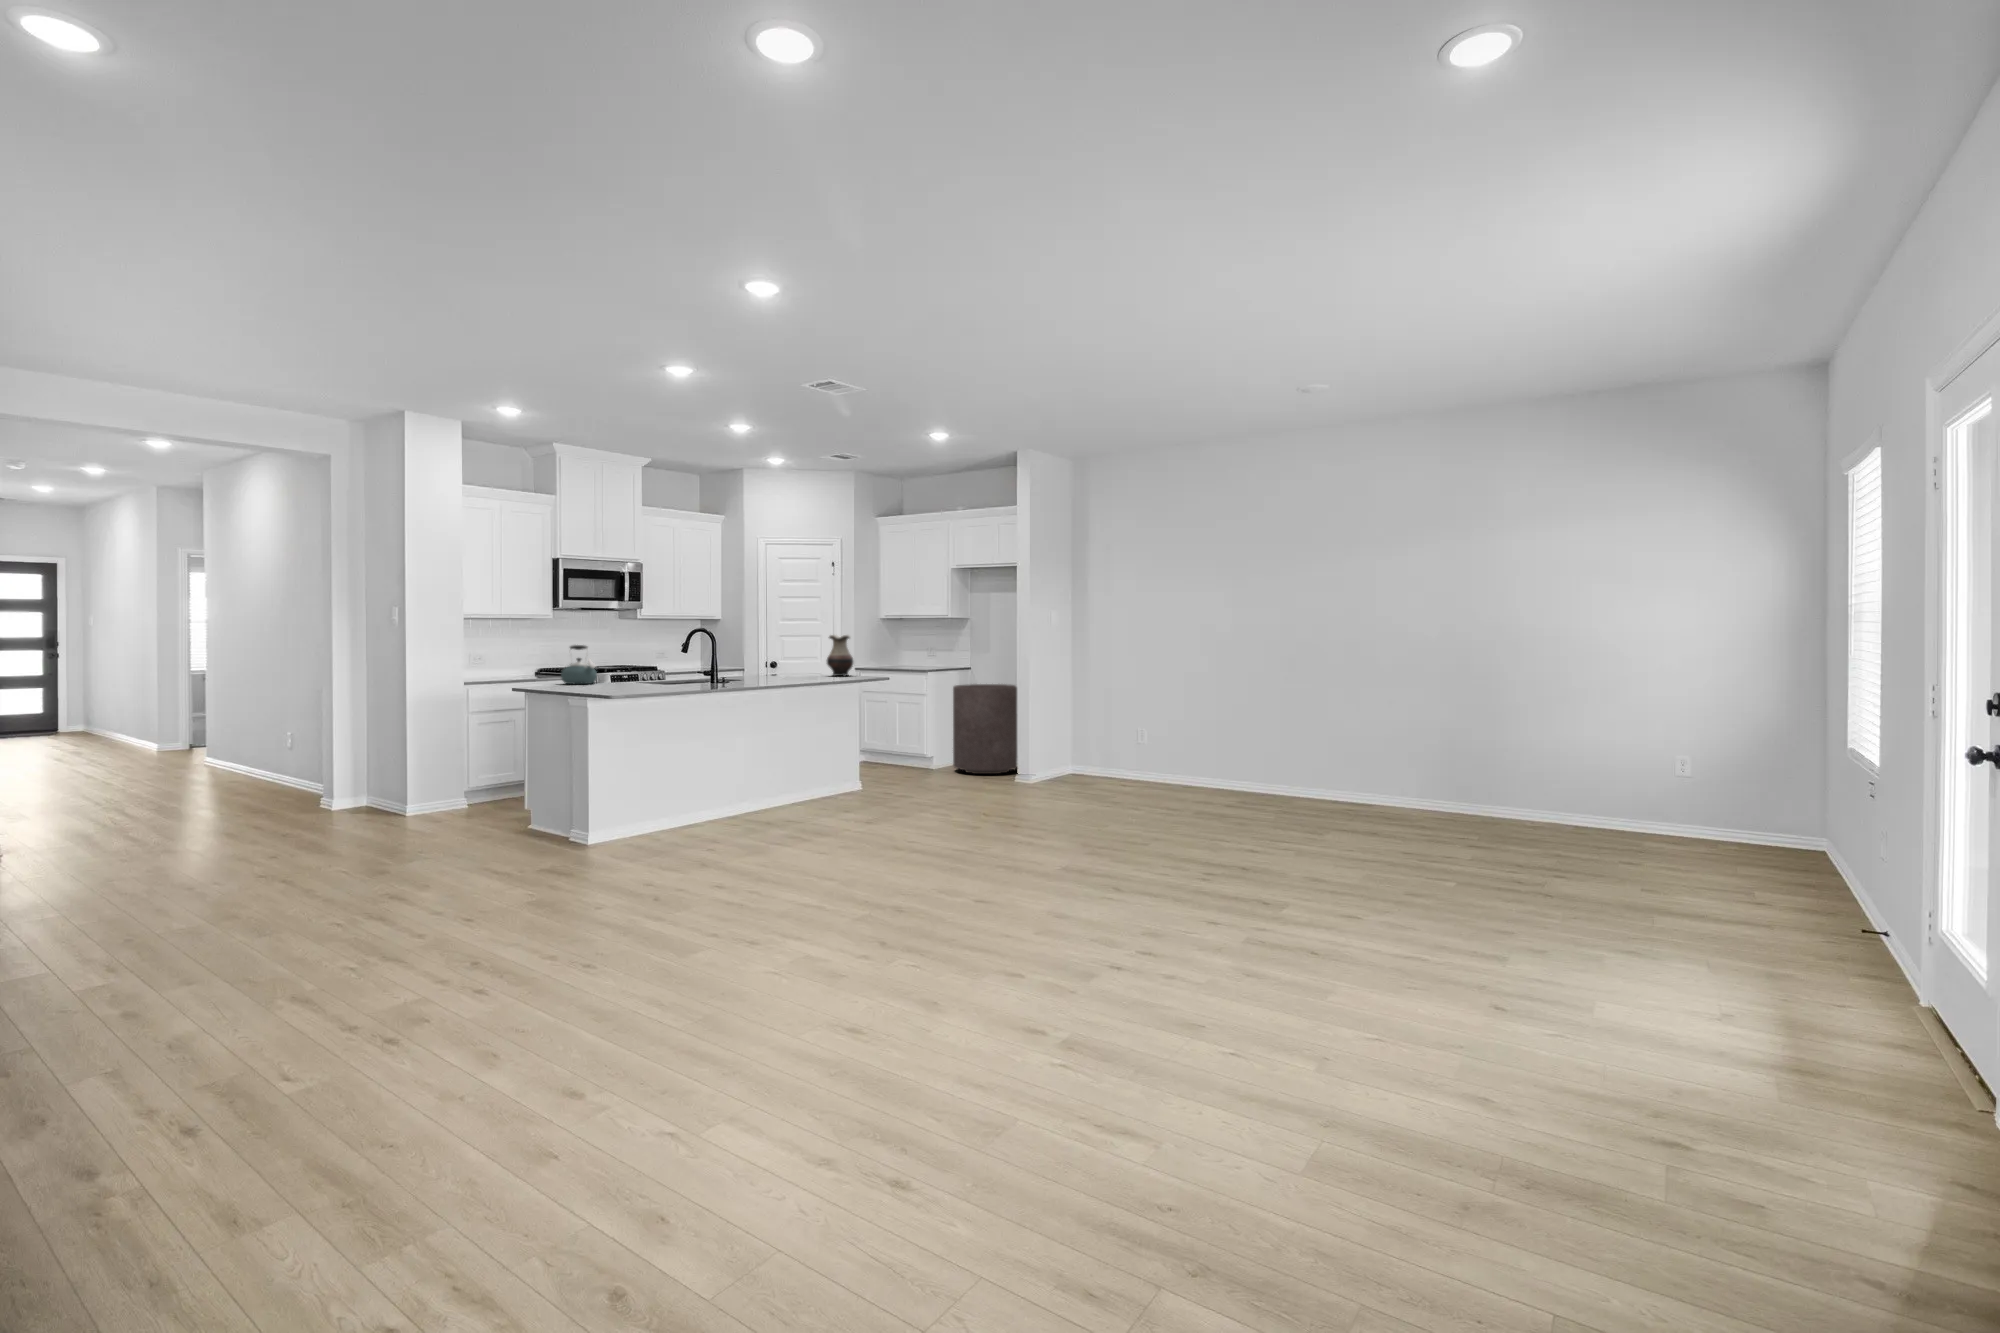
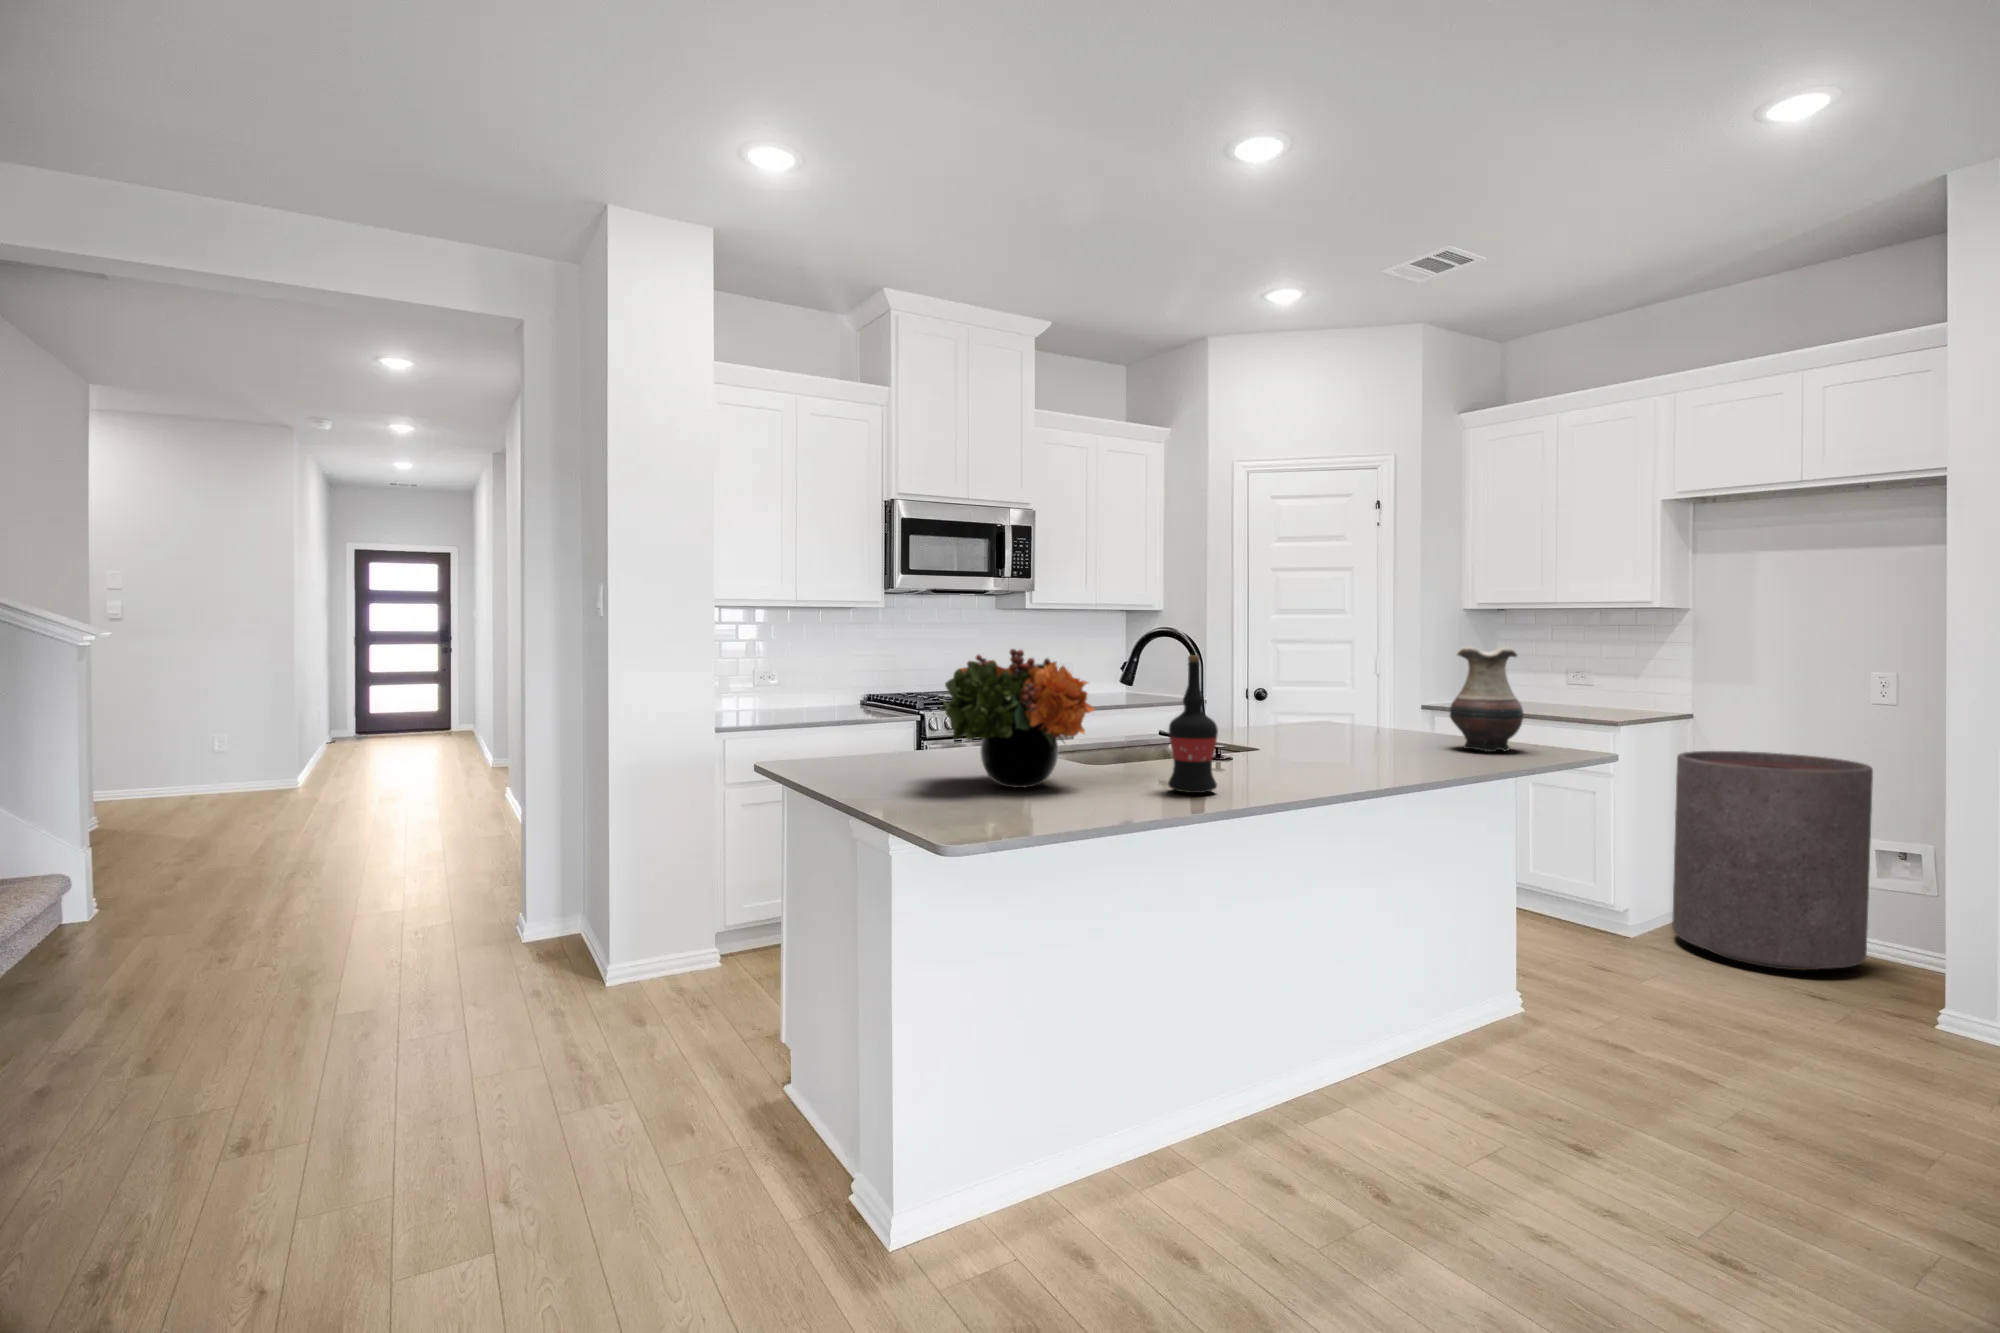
flower arrangement: none [616,634,676,685] -> present [943,649,1094,788]
wine bottle: none [703,636,721,684] -> present [1168,655,1218,793]
kettle: present [561,645,597,684] -> none [829,673,911,770]

